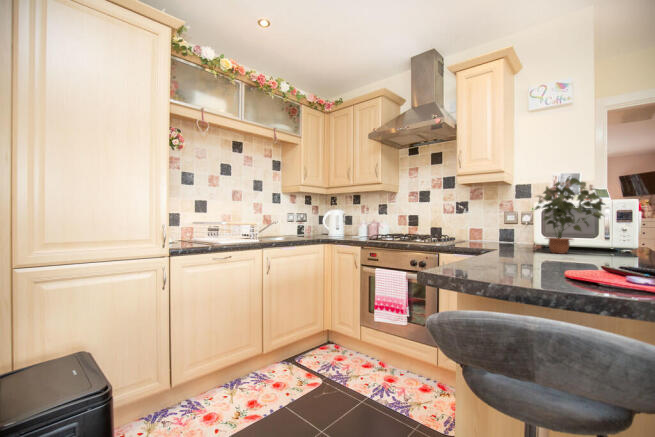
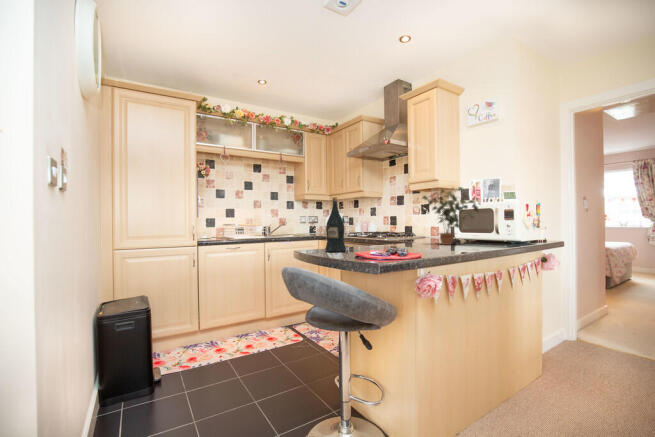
wine bottle: none [463,179,501,271] -> present [325,197,346,252]

